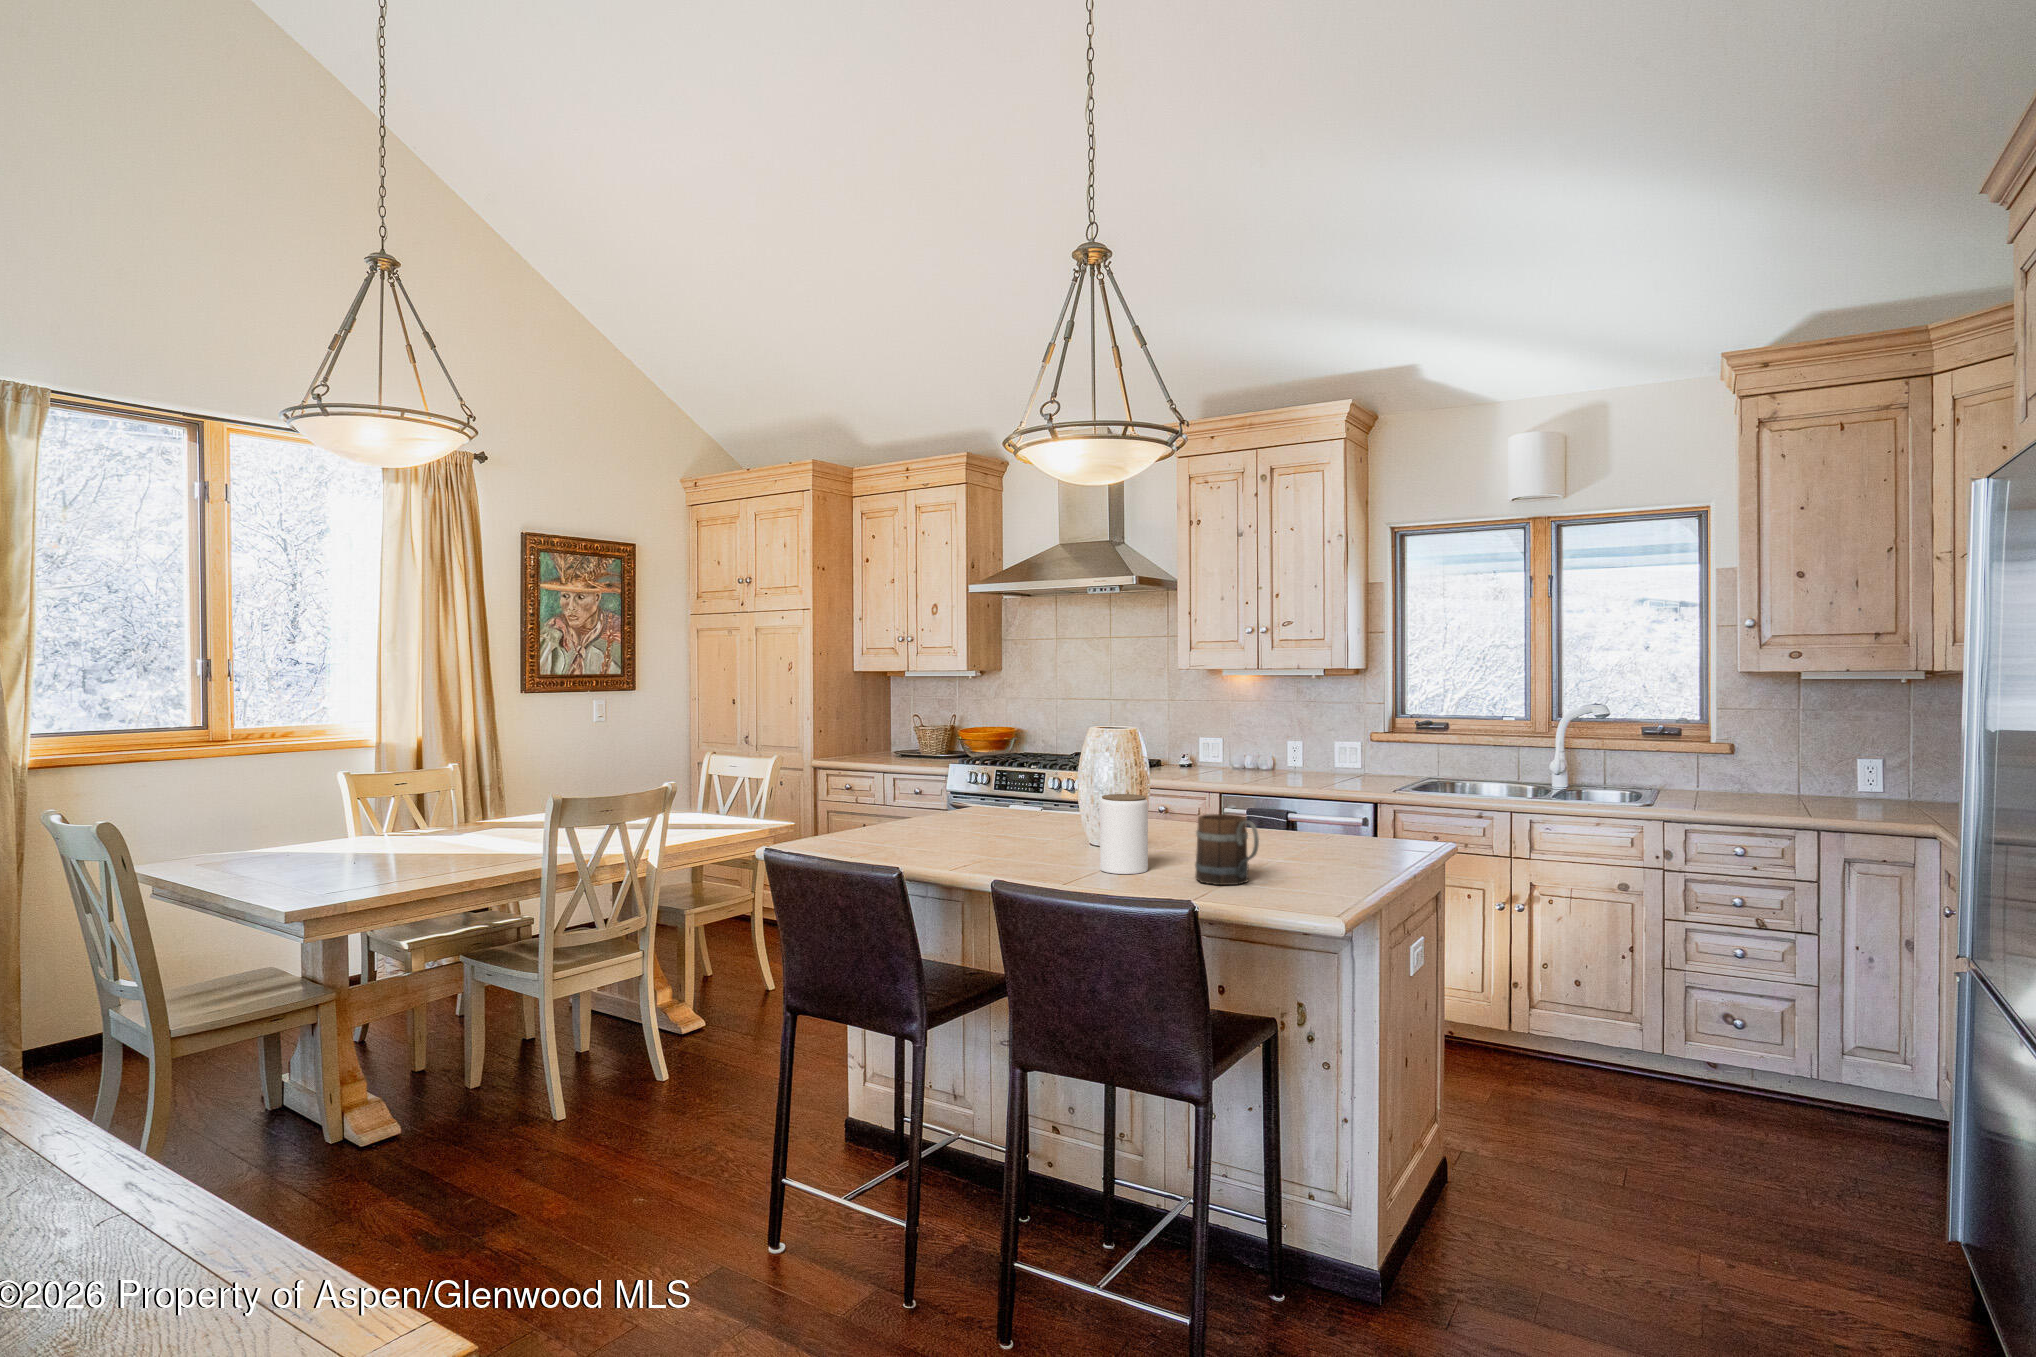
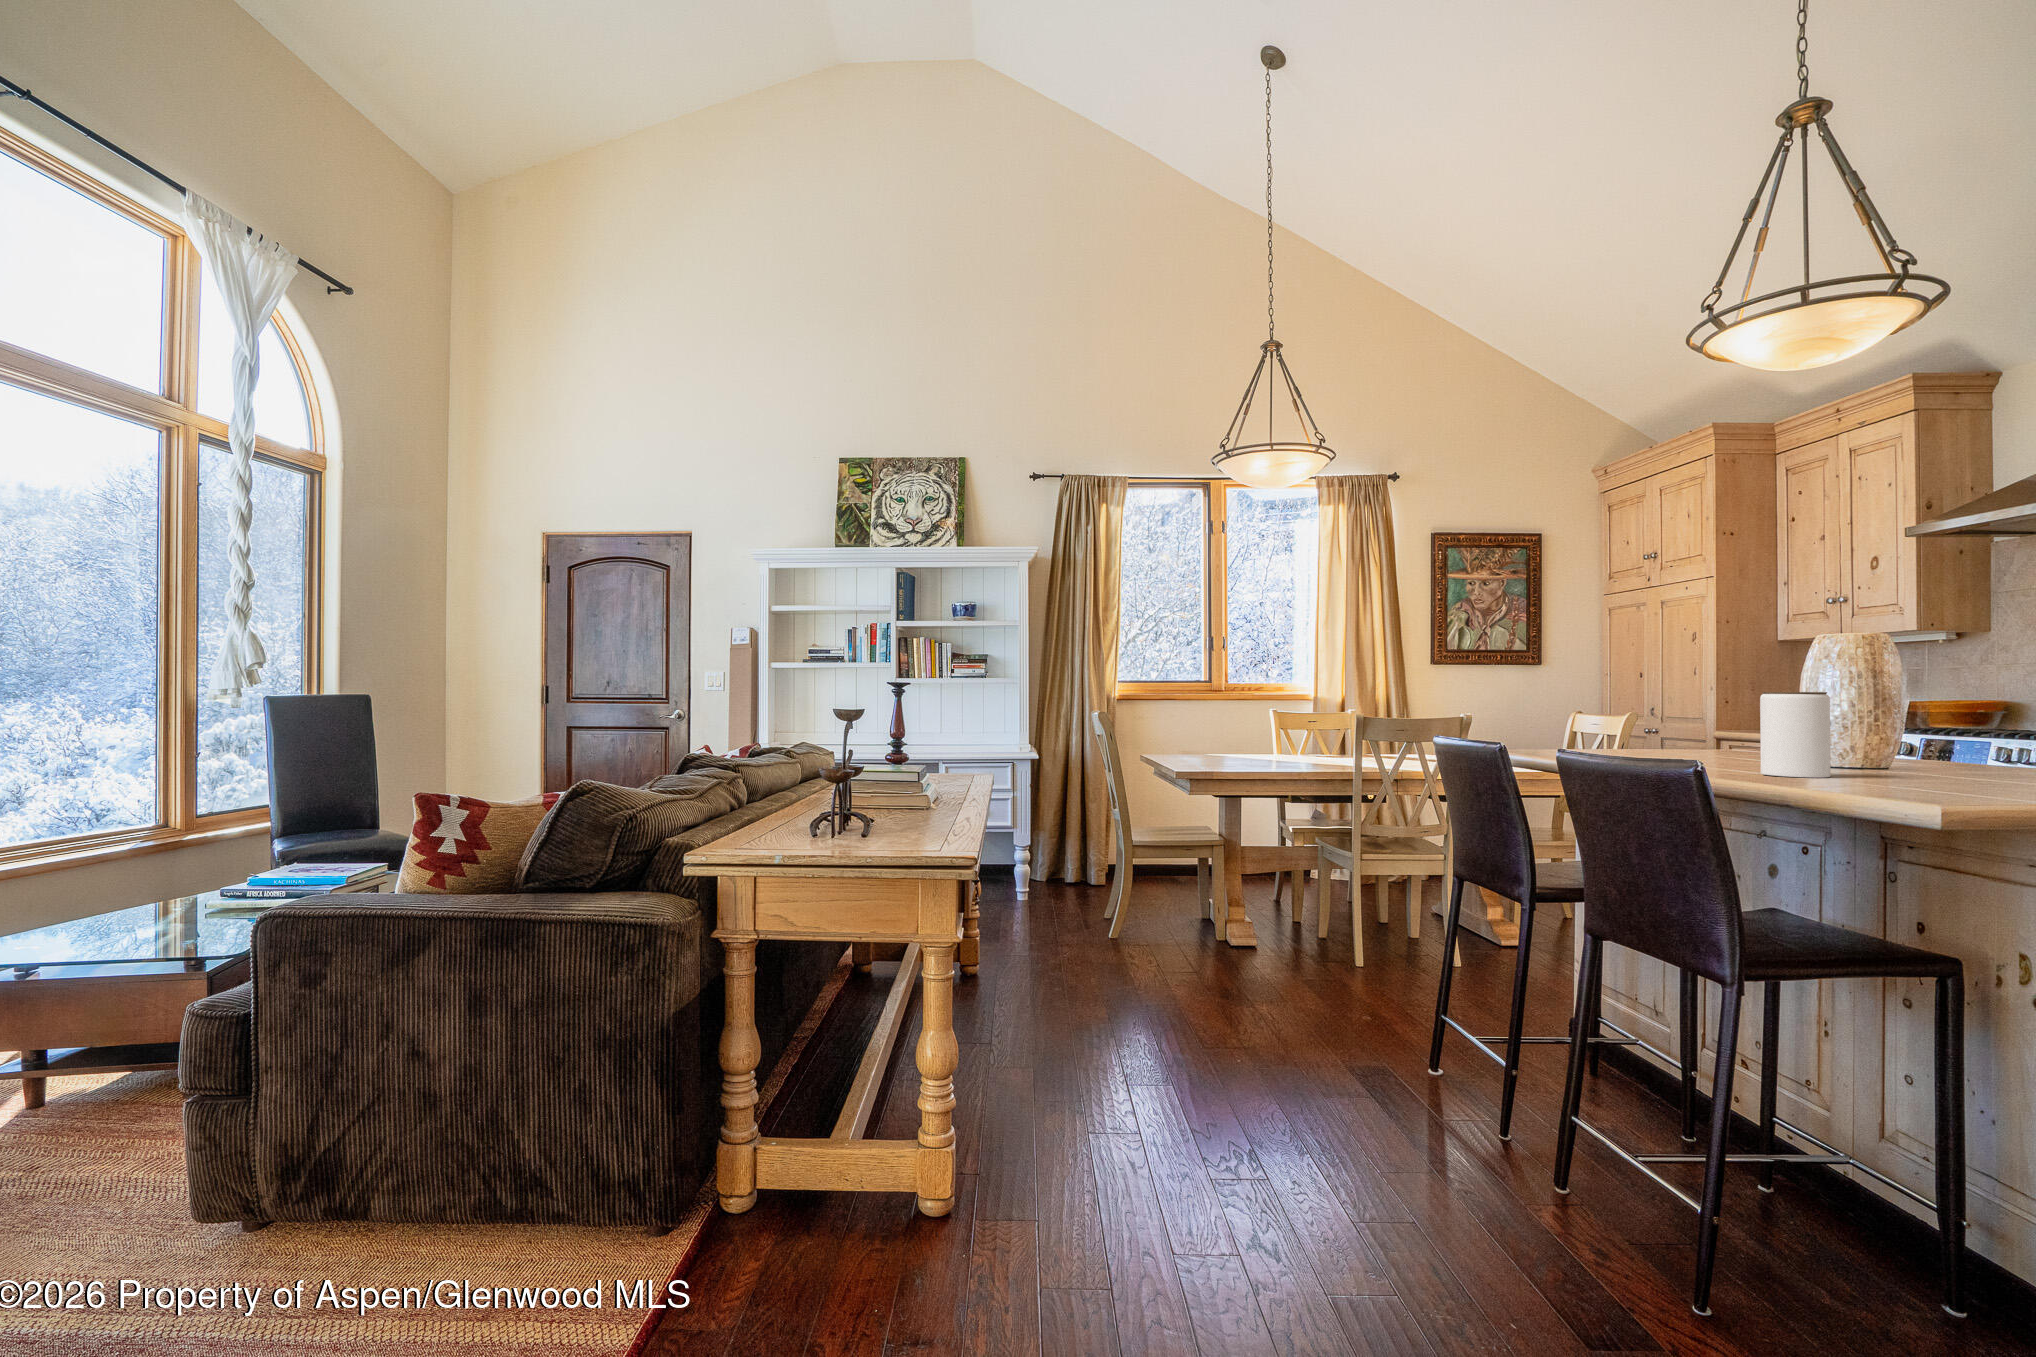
mug: present [1195,814,1259,885] -> none [1857,706,1943,788]

